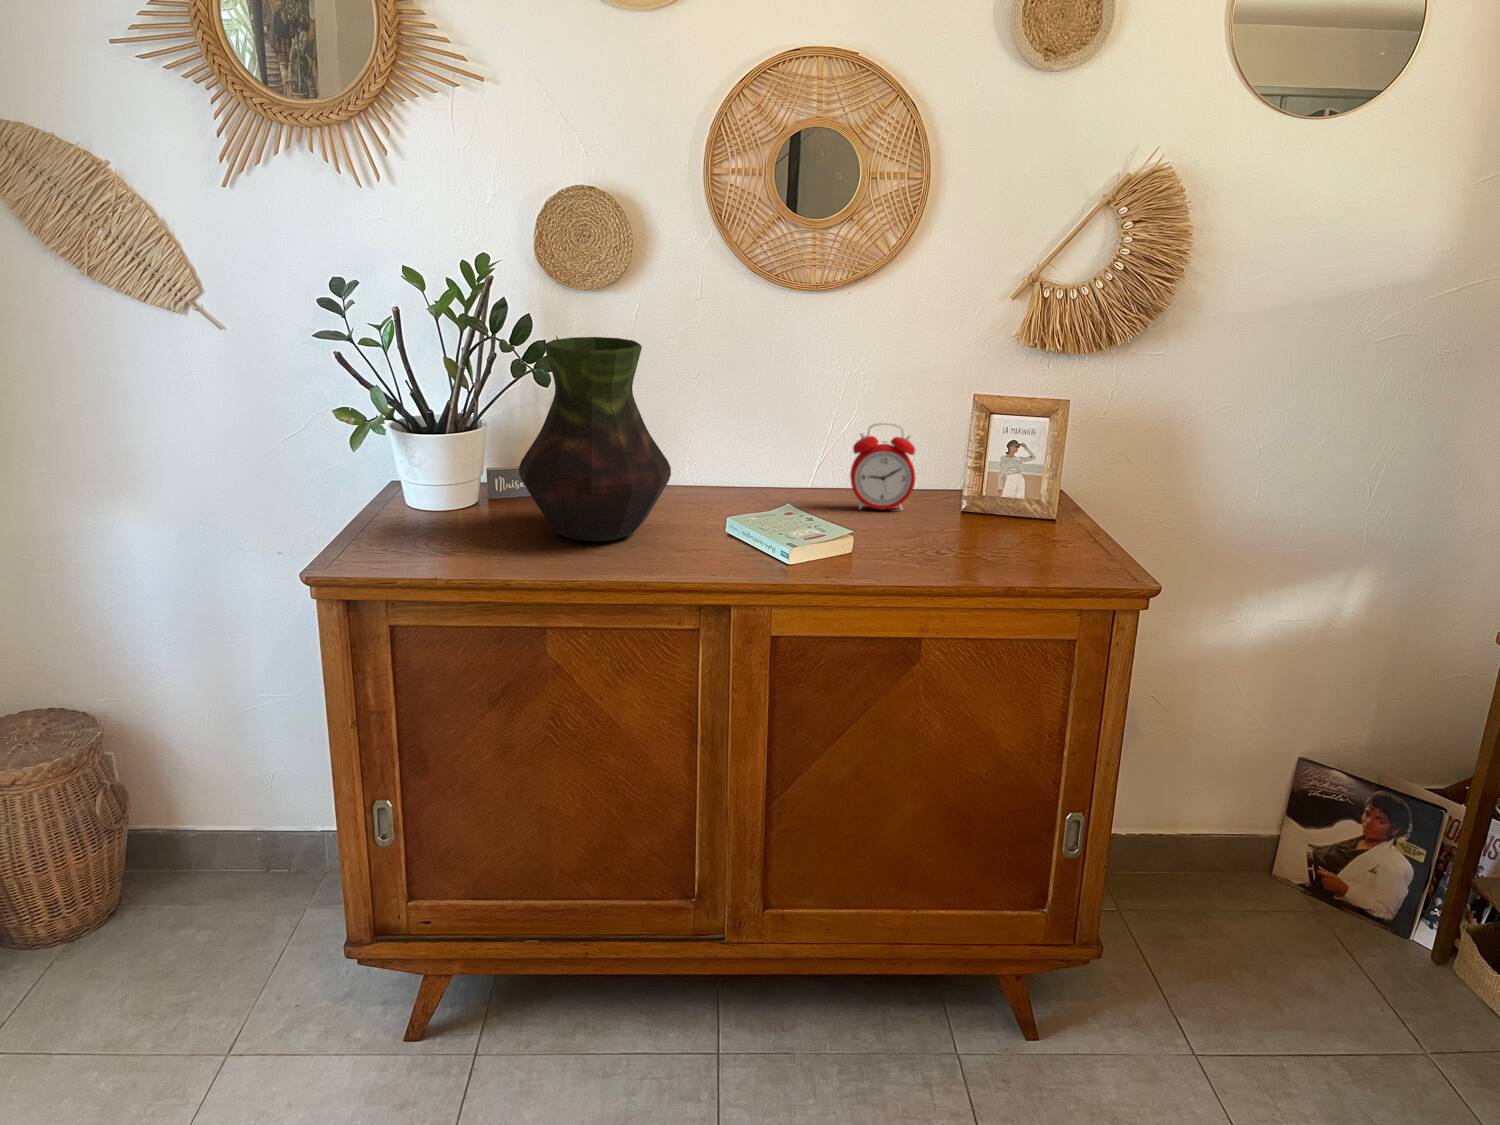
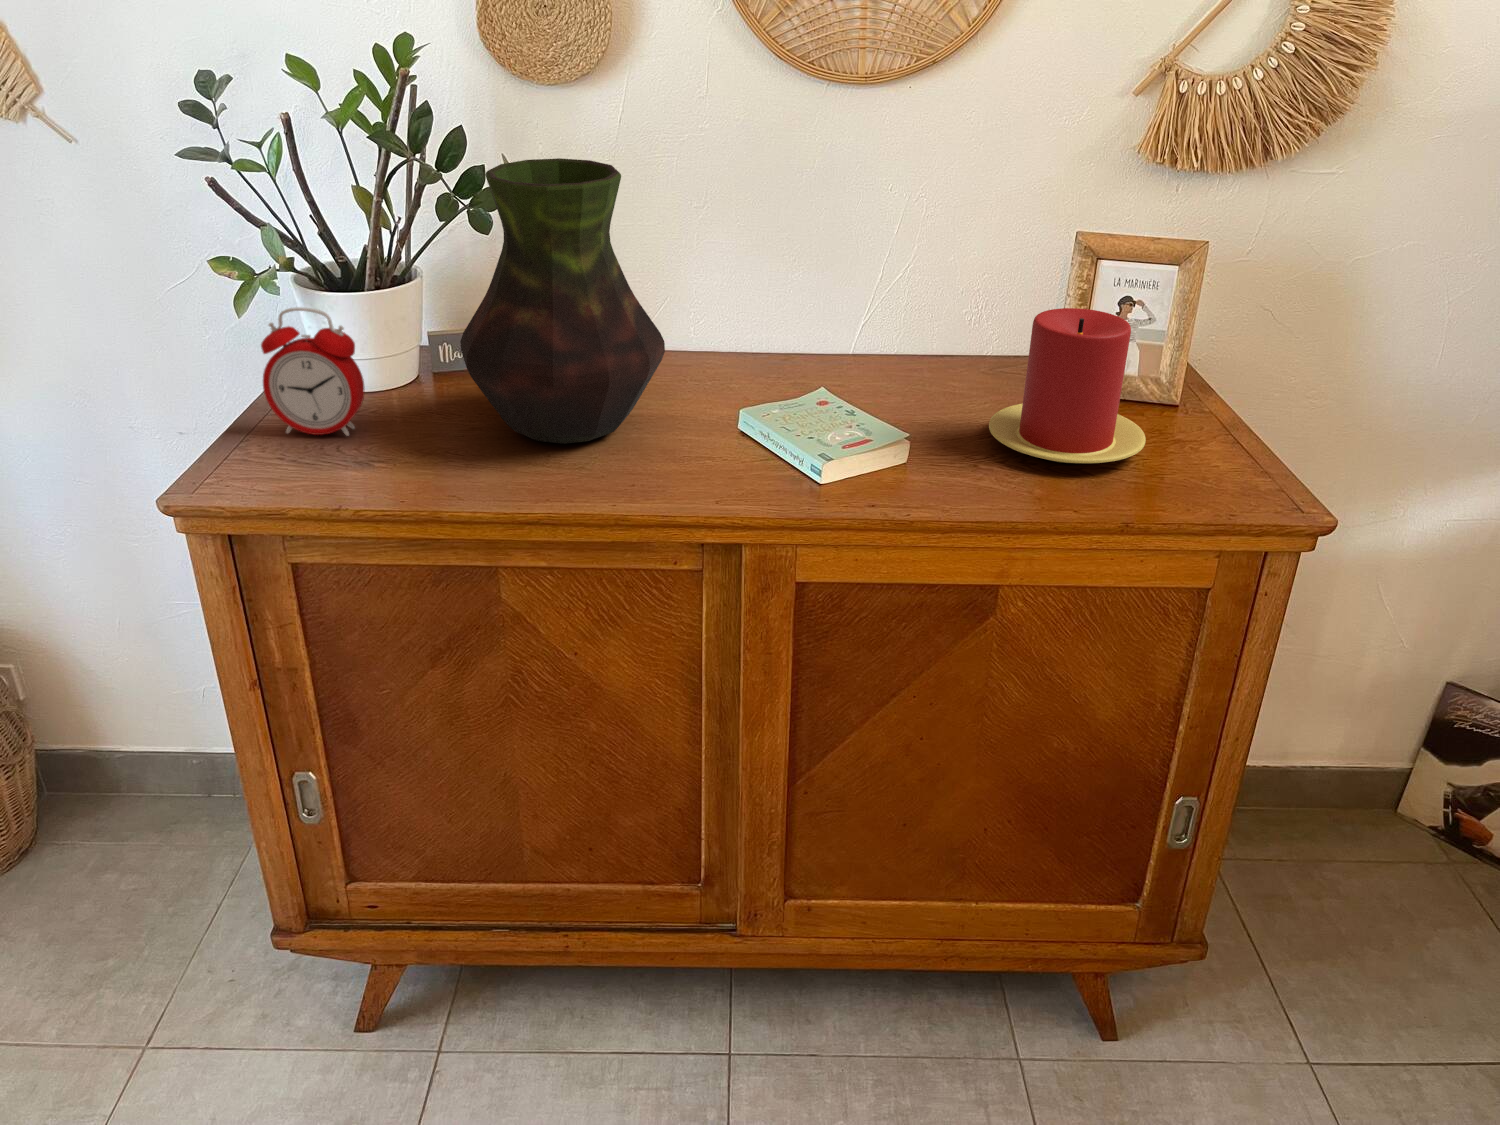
alarm clock: present [850,423,915,510] -> present [261,307,365,436]
candle: none [913,443,1028,554] -> present [989,308,1146,463]

